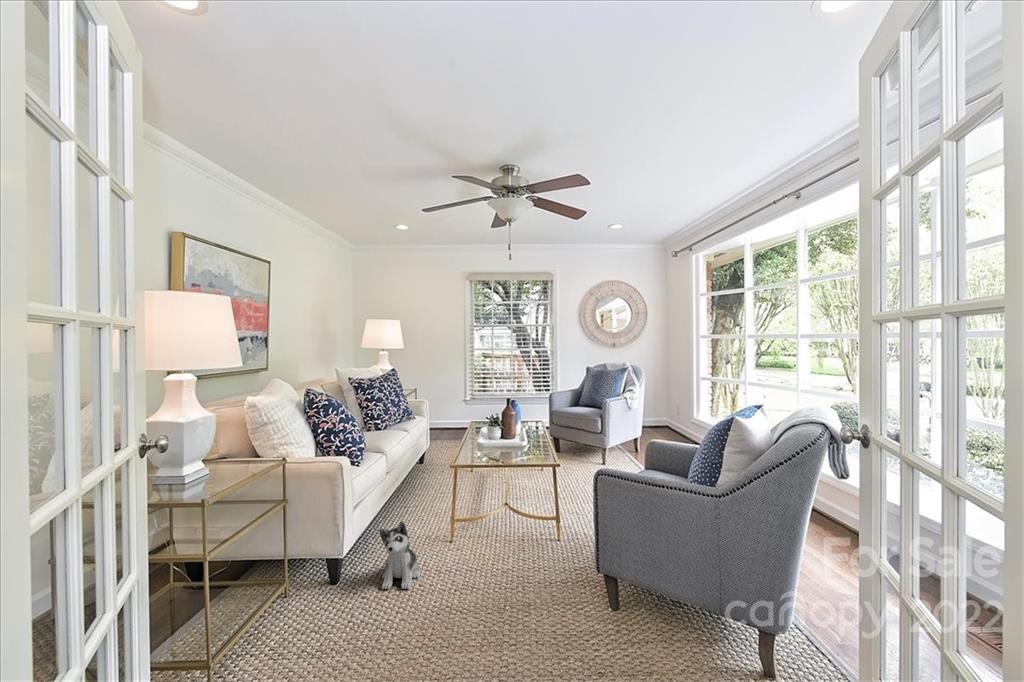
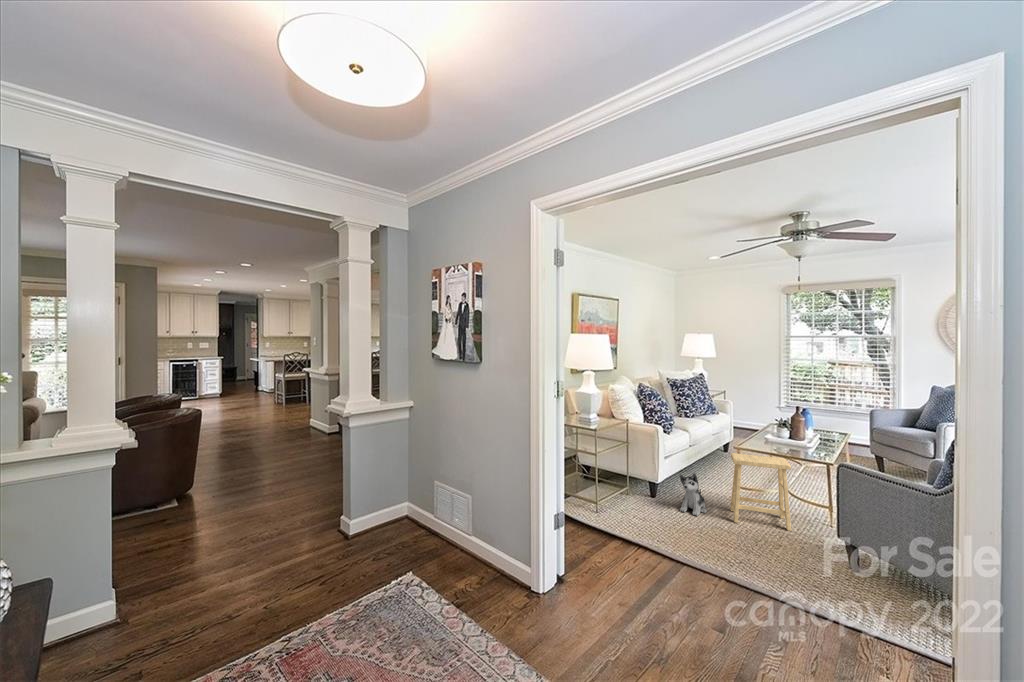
footstool: none [449,468,524,579] -> present [730,453,791,531]

